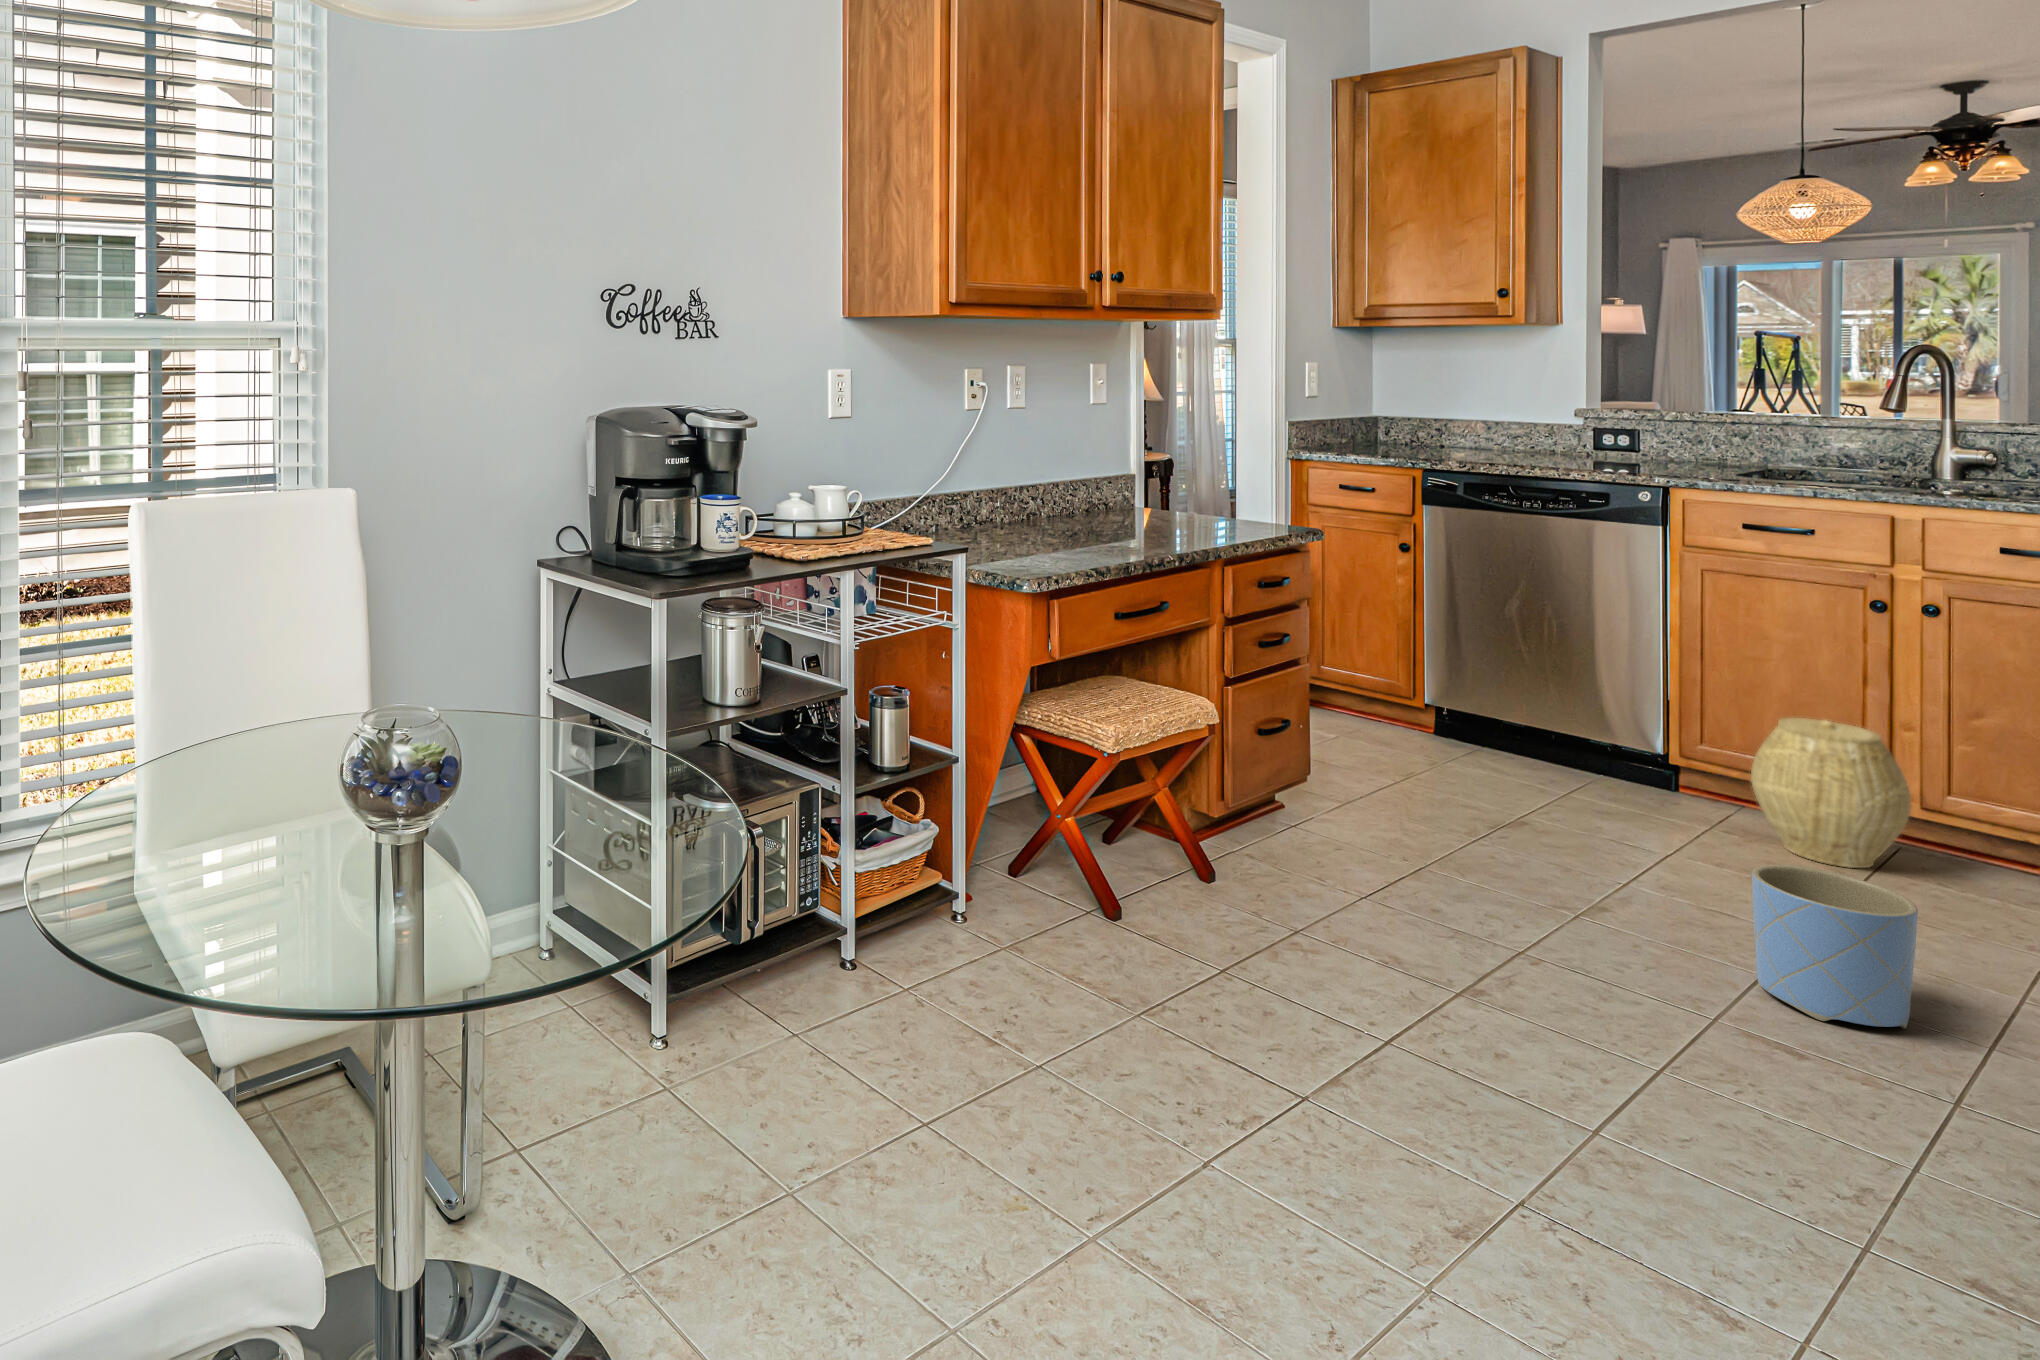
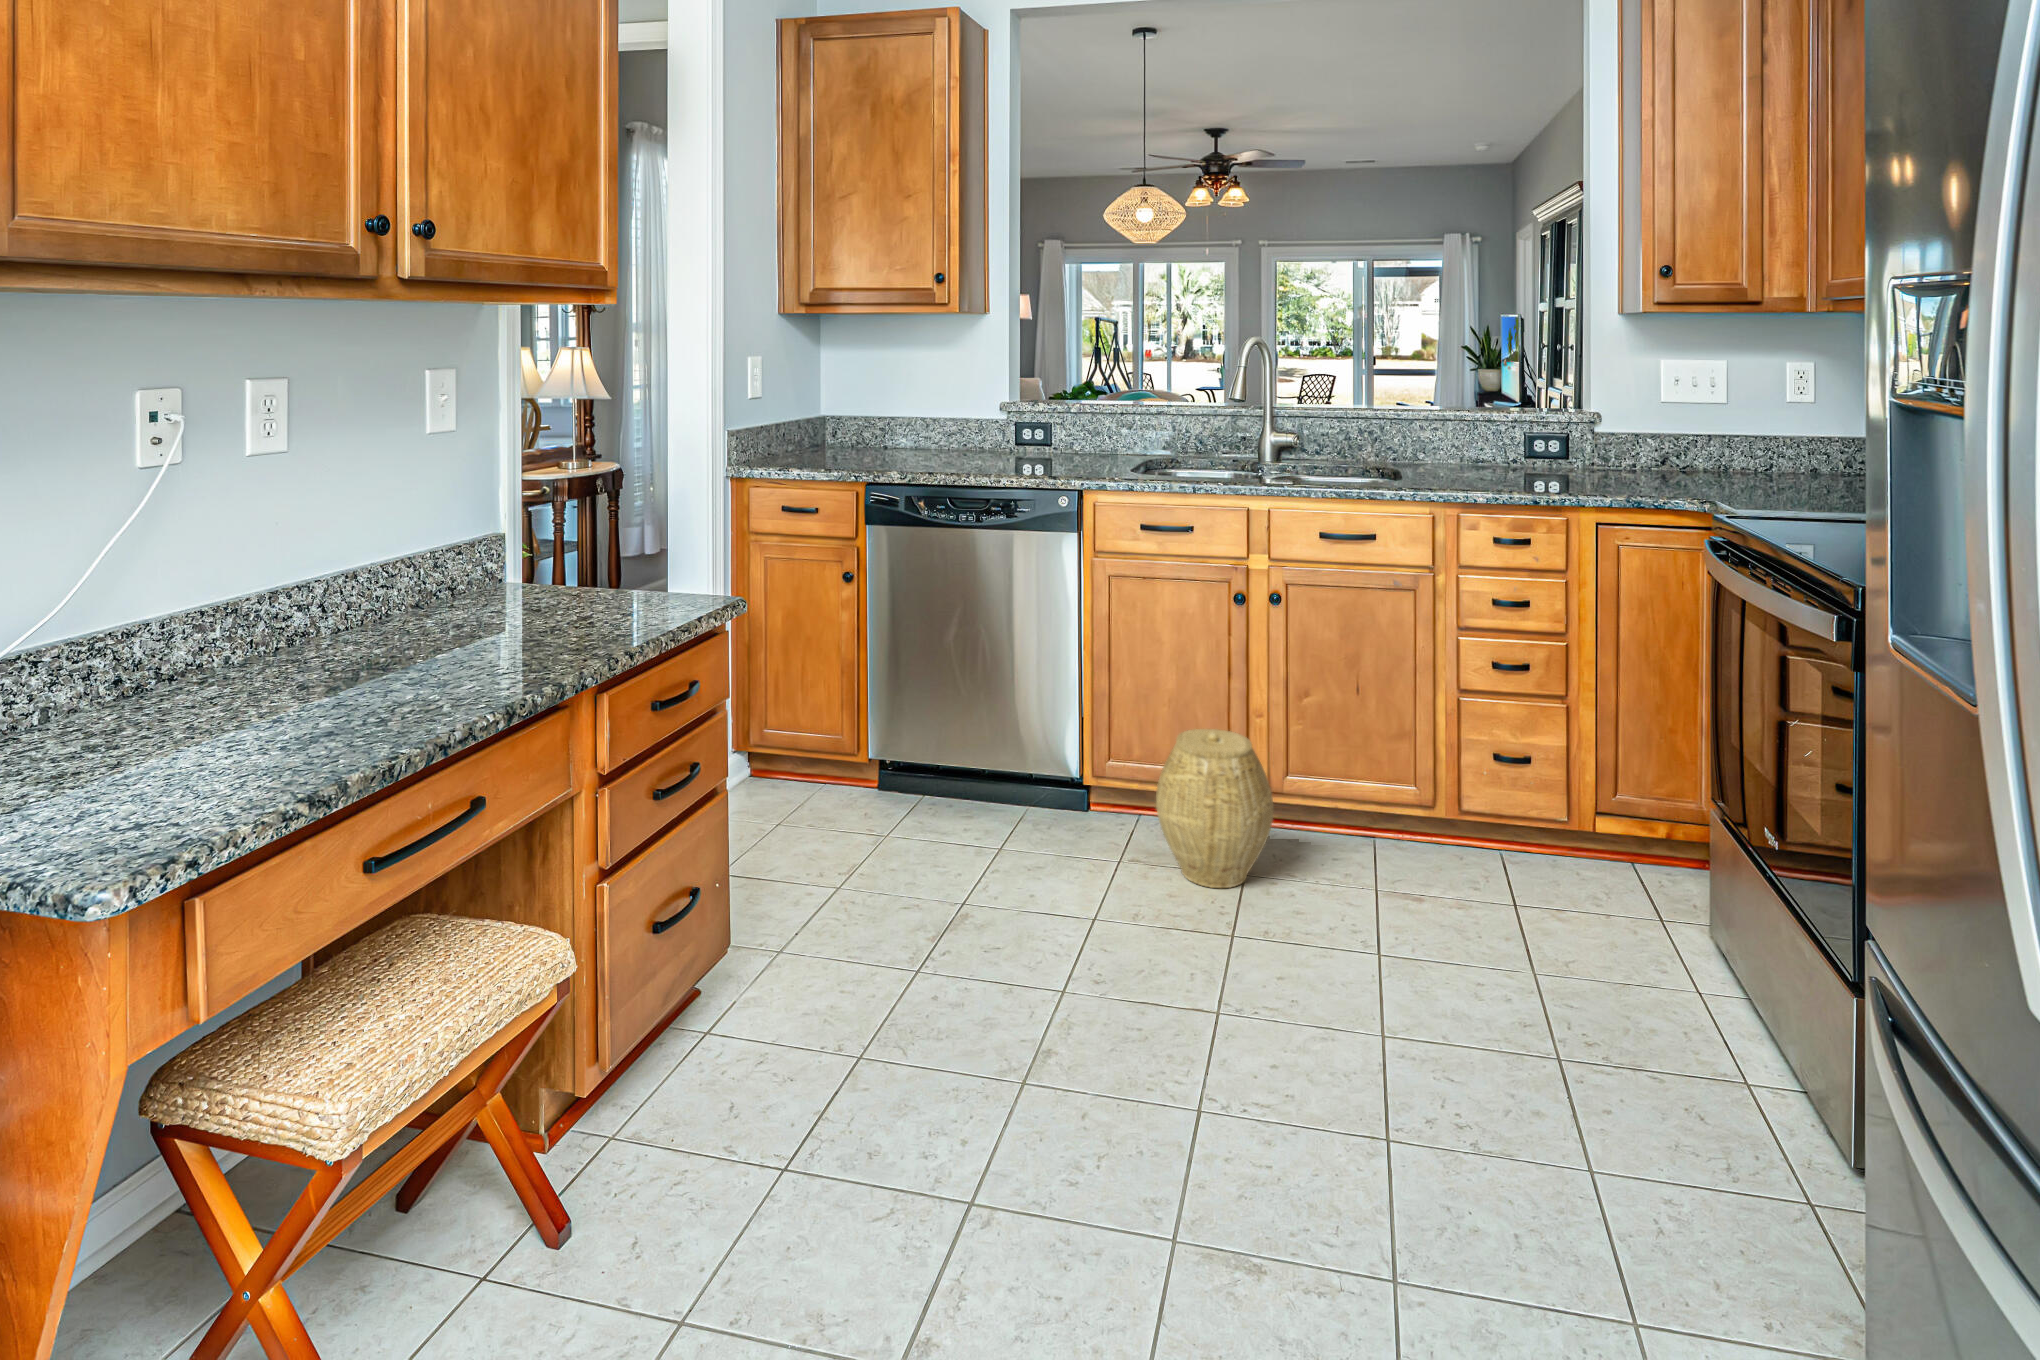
planter: present [1752,865,1918,1029] -> none [1213,989,1360,1219]

